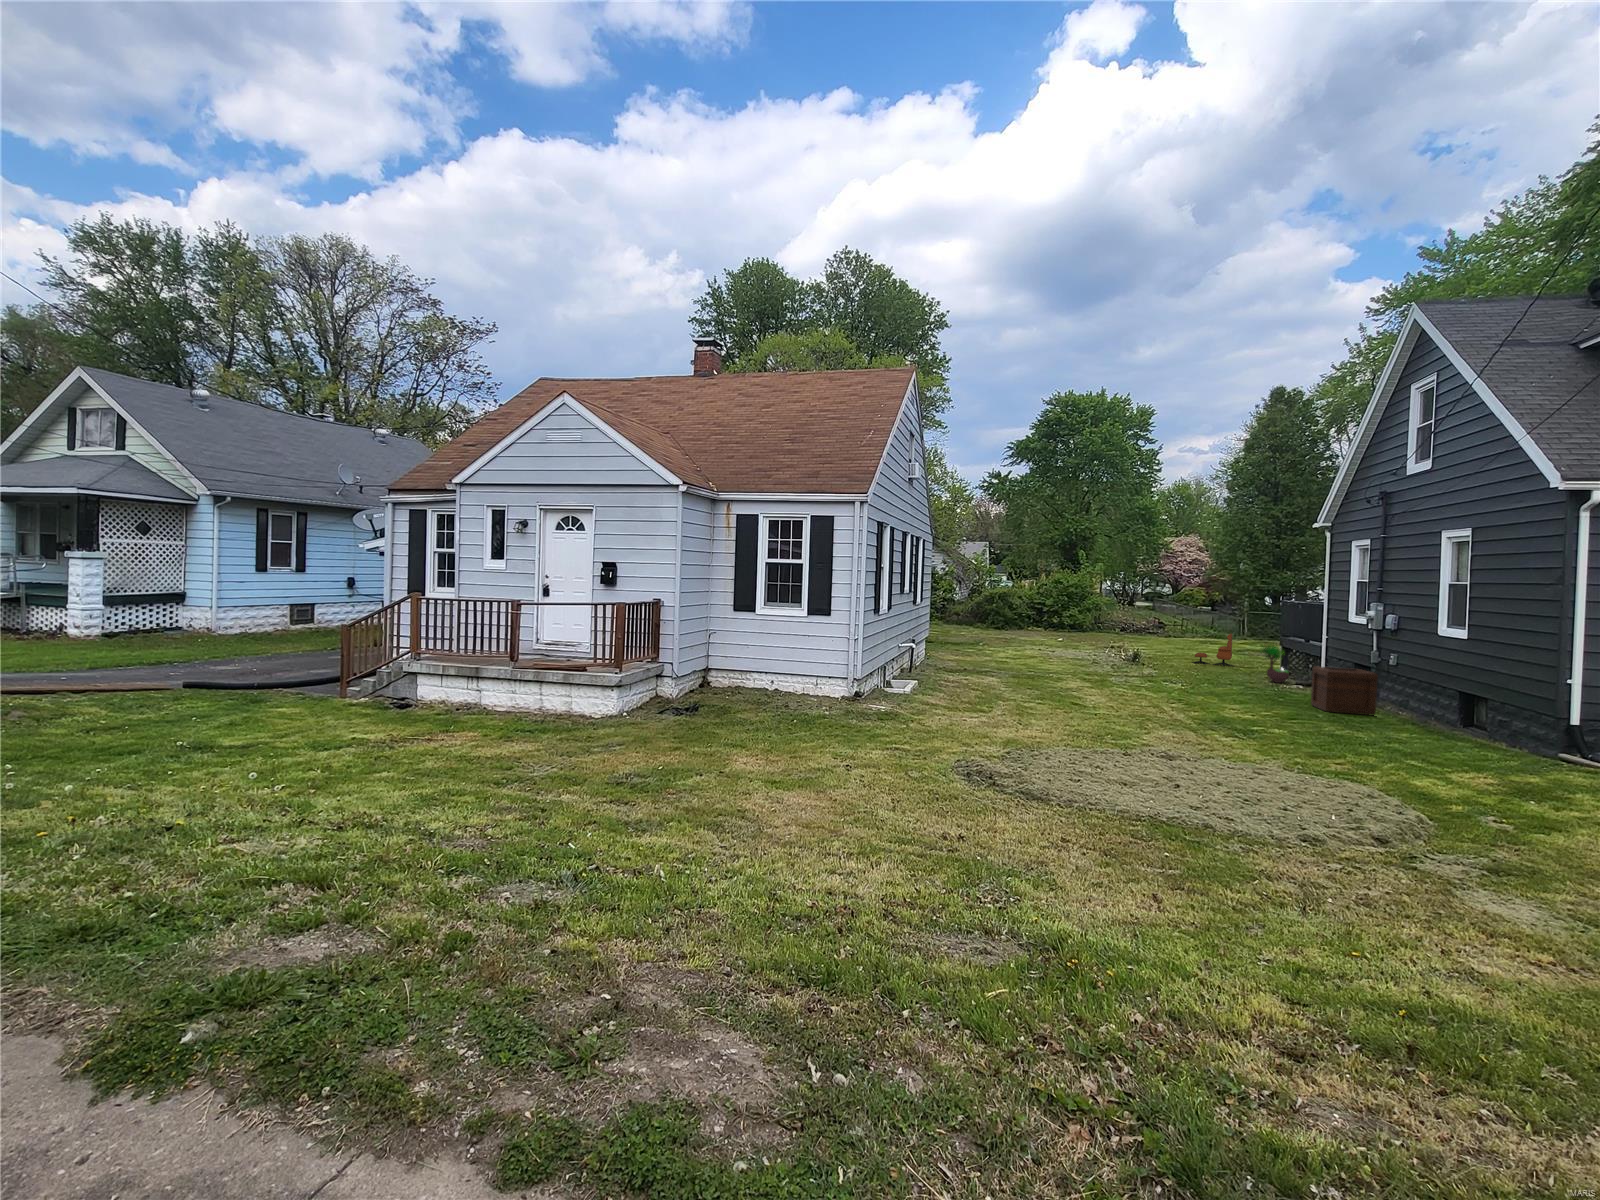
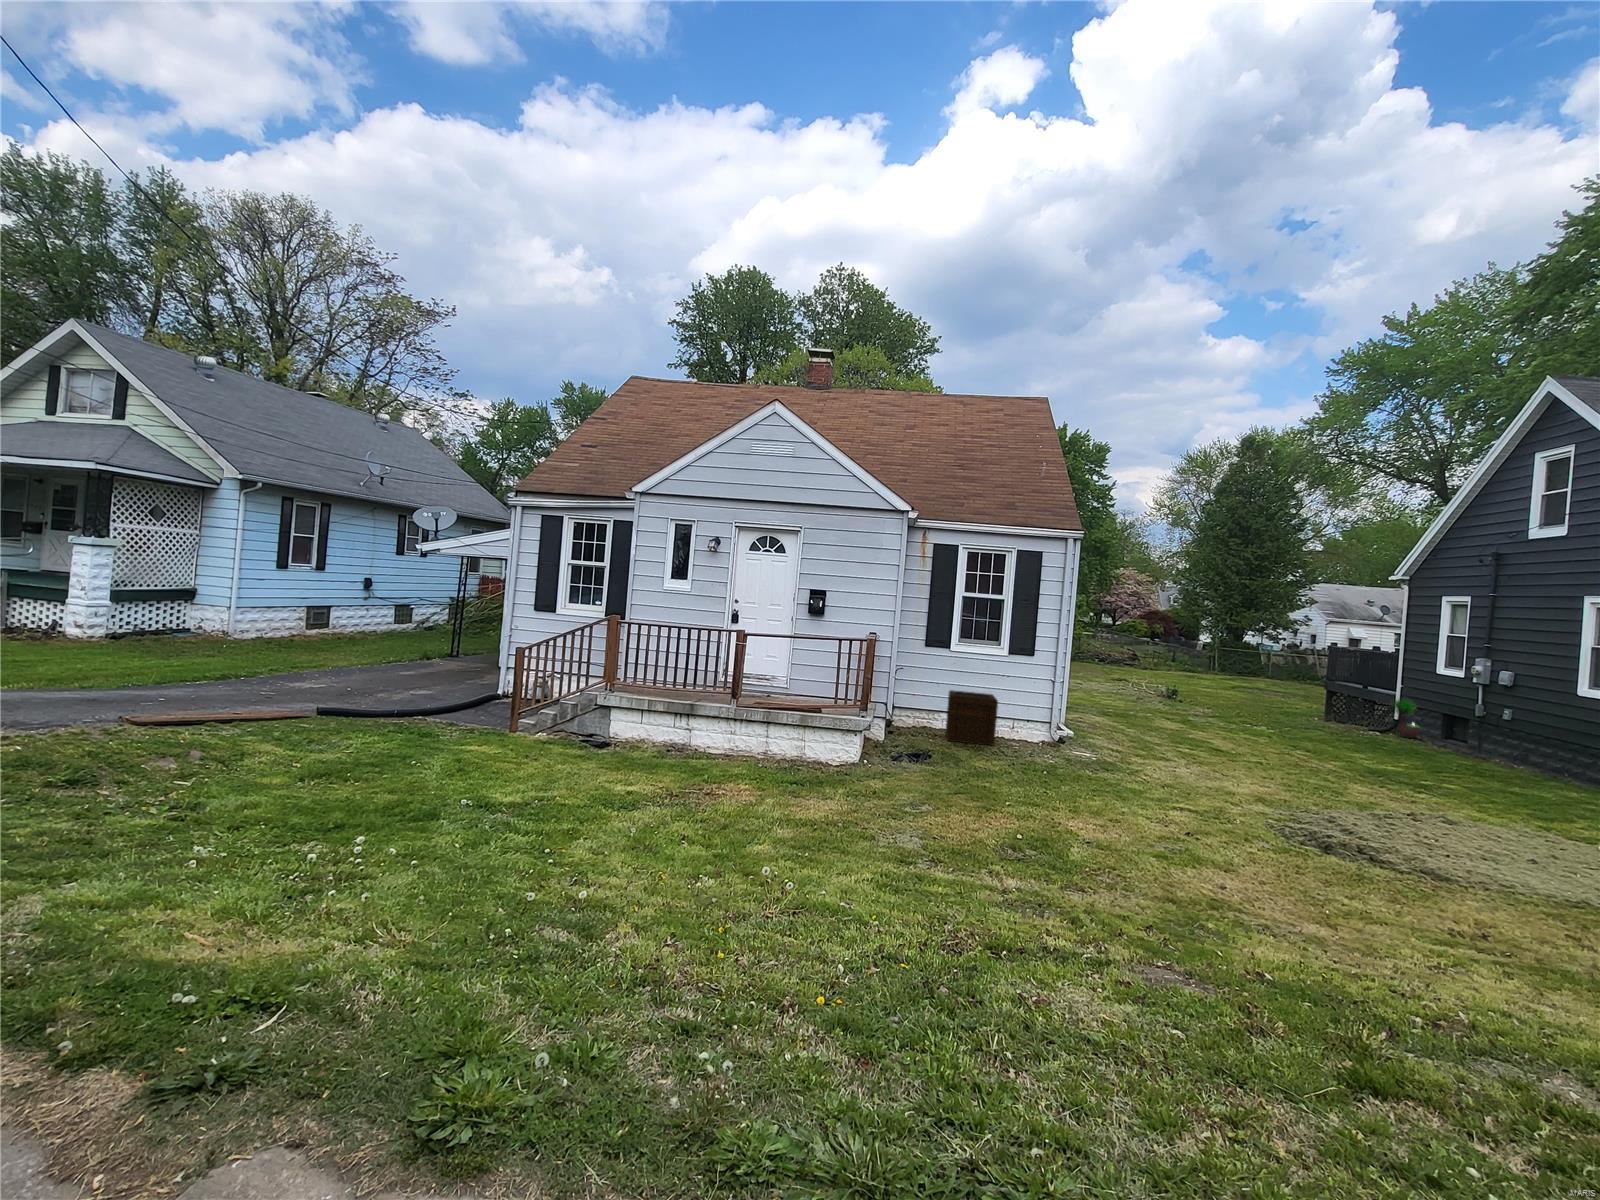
lounge chair: present [1192,634,1233,666] -> none [1285,683,1332,717]
wooden crate: present [1311,666,1378,715] -> present [945,690,998,746]

